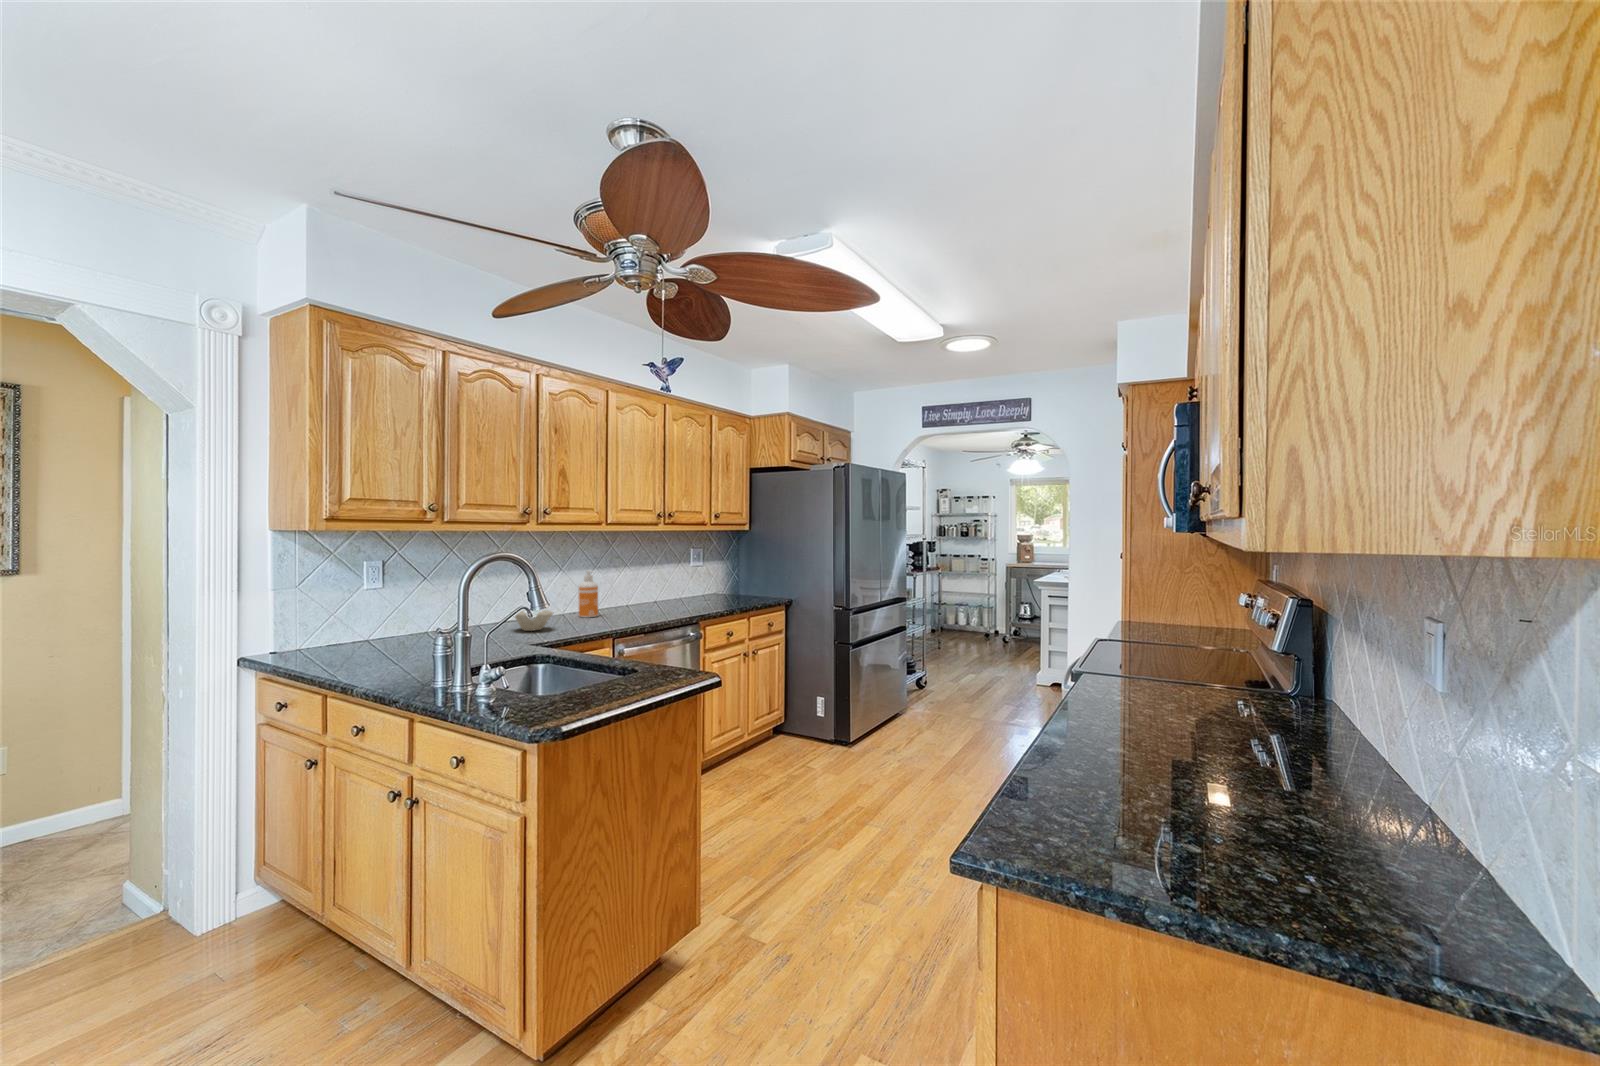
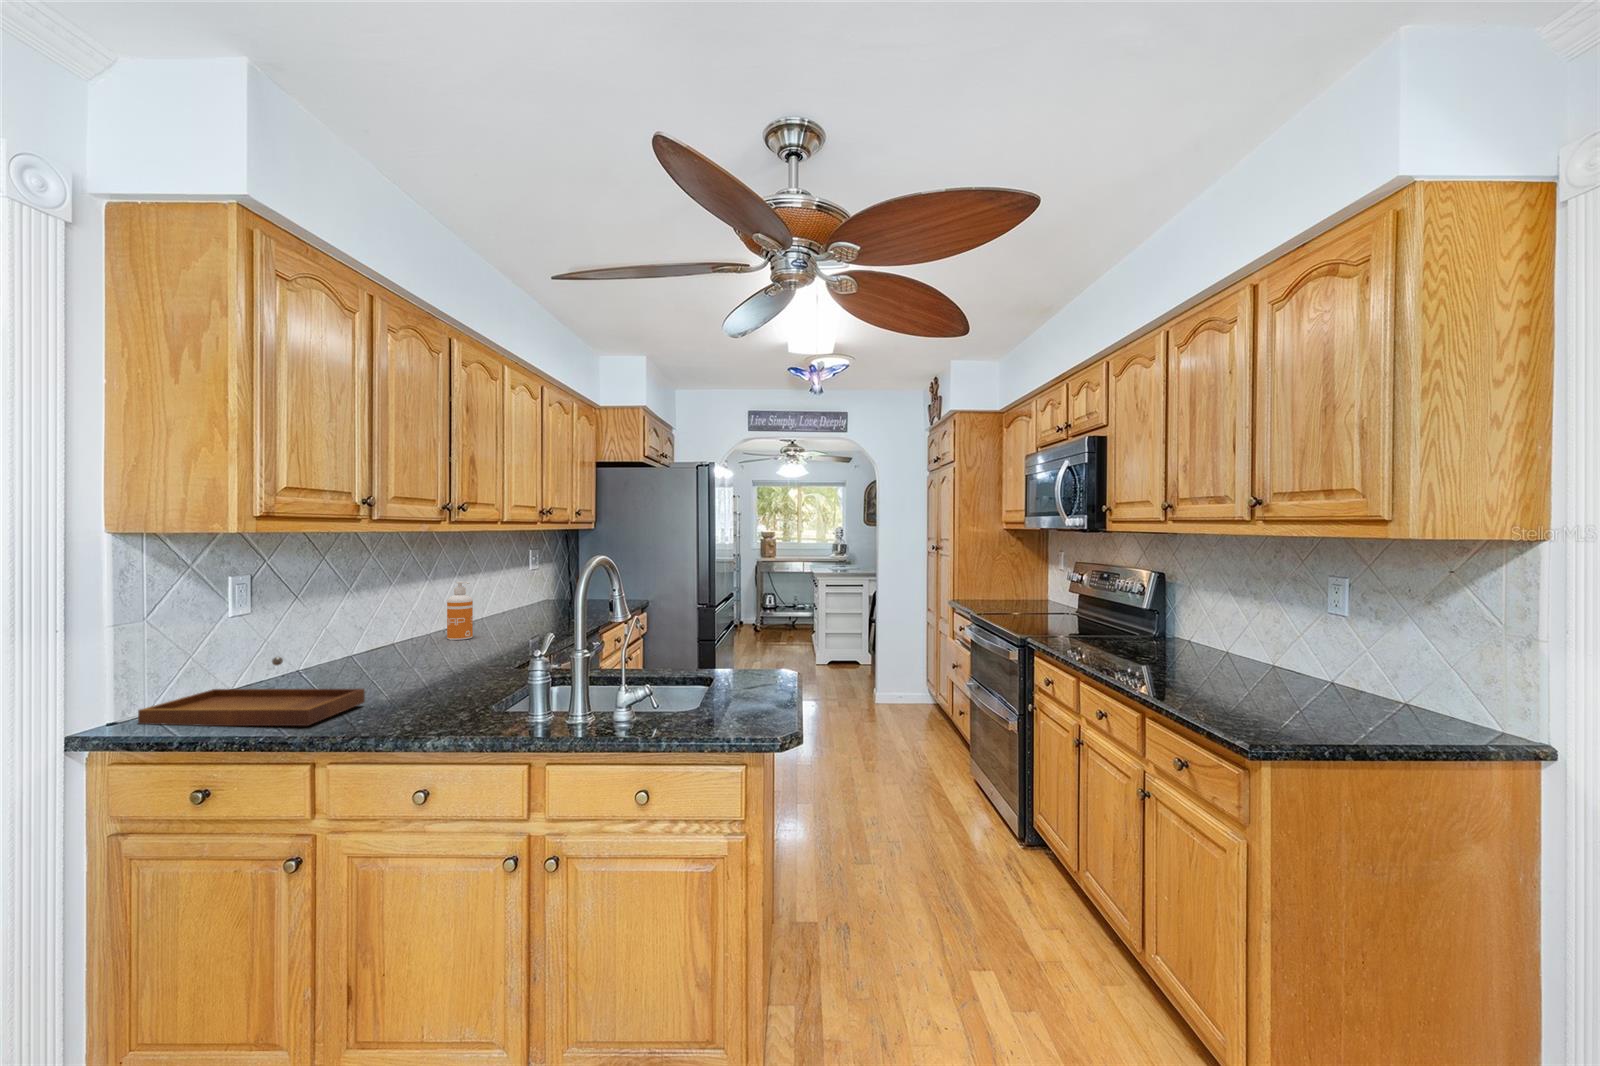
bowl: present [515,610,553,631] -> none [407,632,462,660]
tray: none [282,619,404,669] -> present [138,657,365,726]

